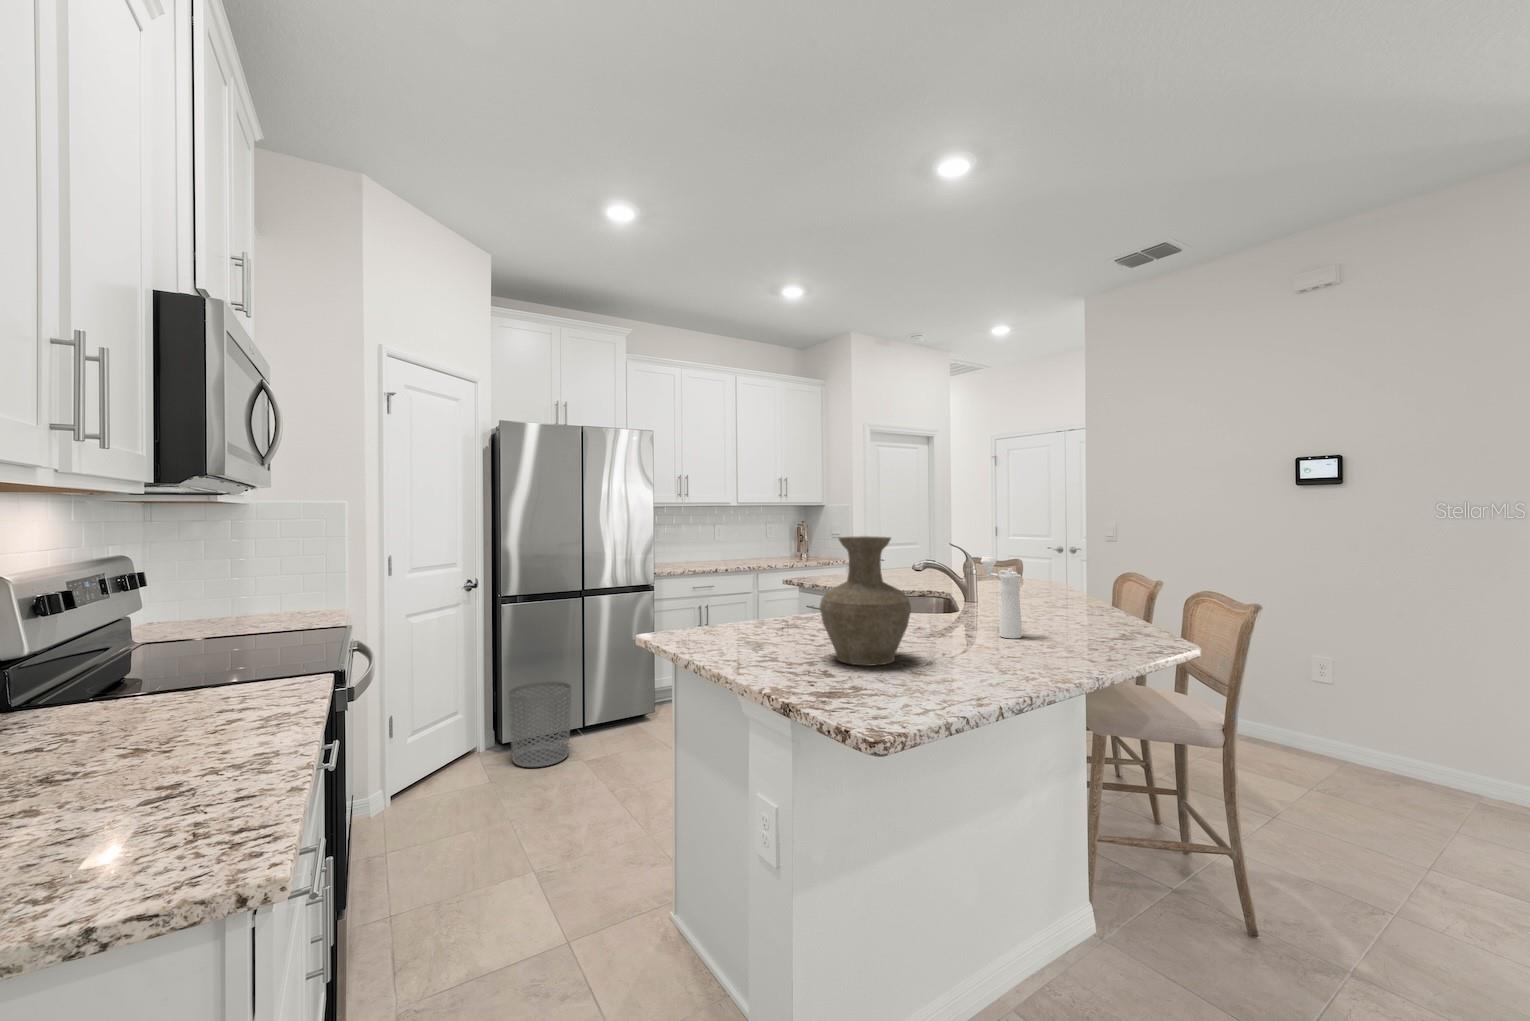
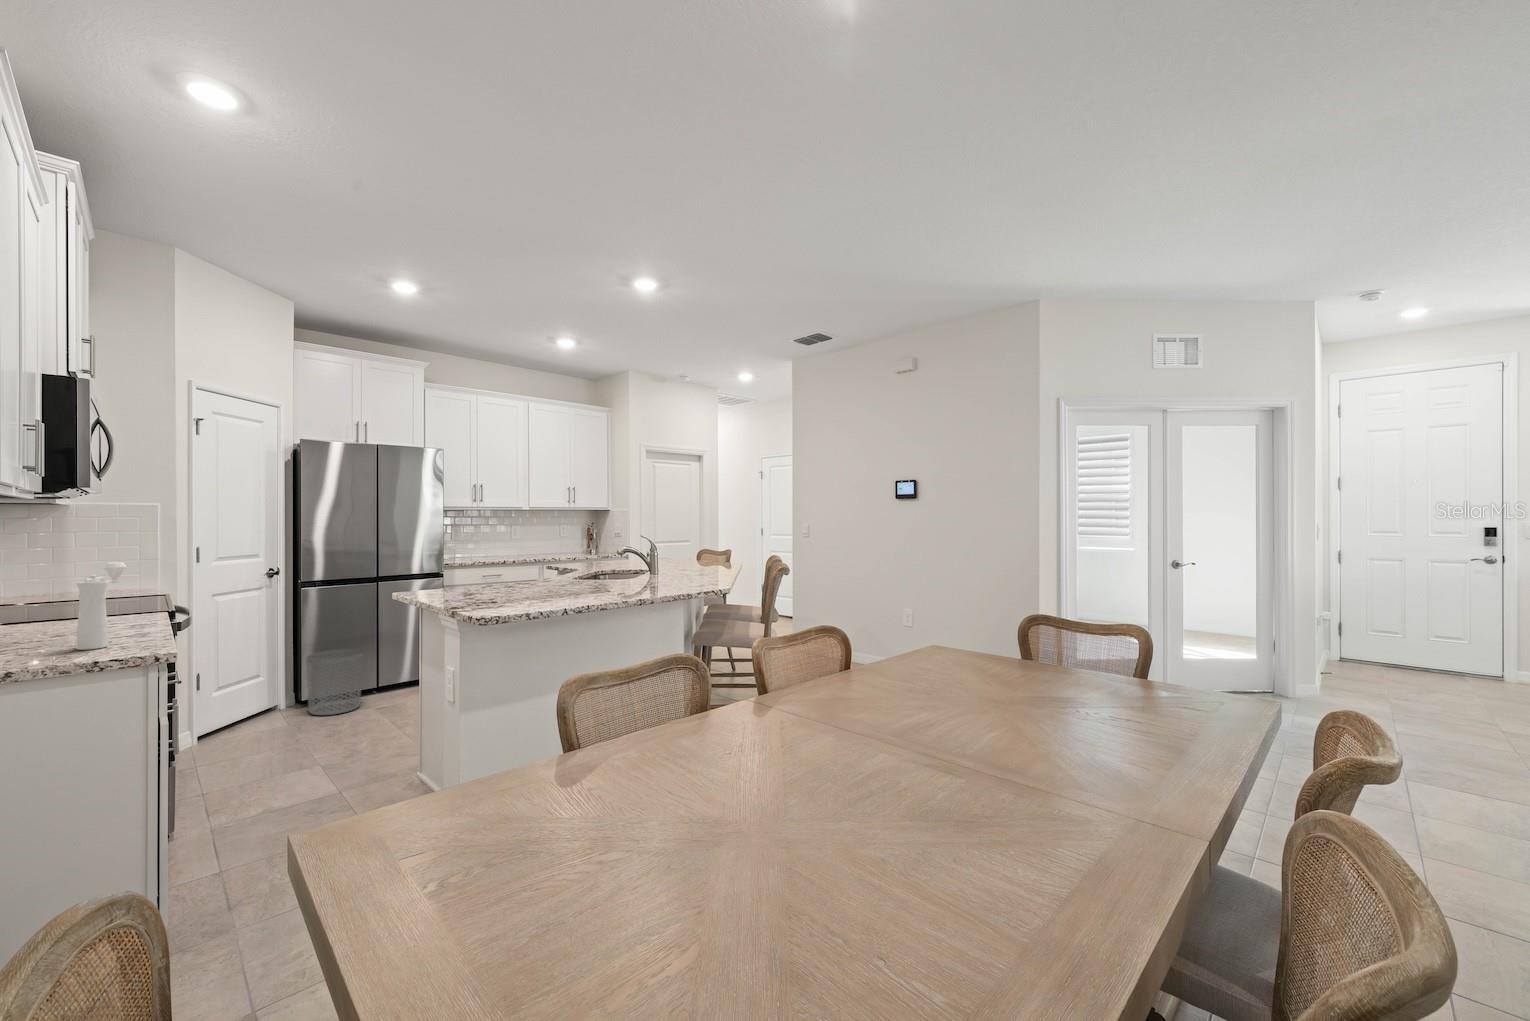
vase: present [820,536,911,666] -> none [497,530,553,603]
pepper mill: present [981,557,1022,638] -> present [76,562,126,650]

